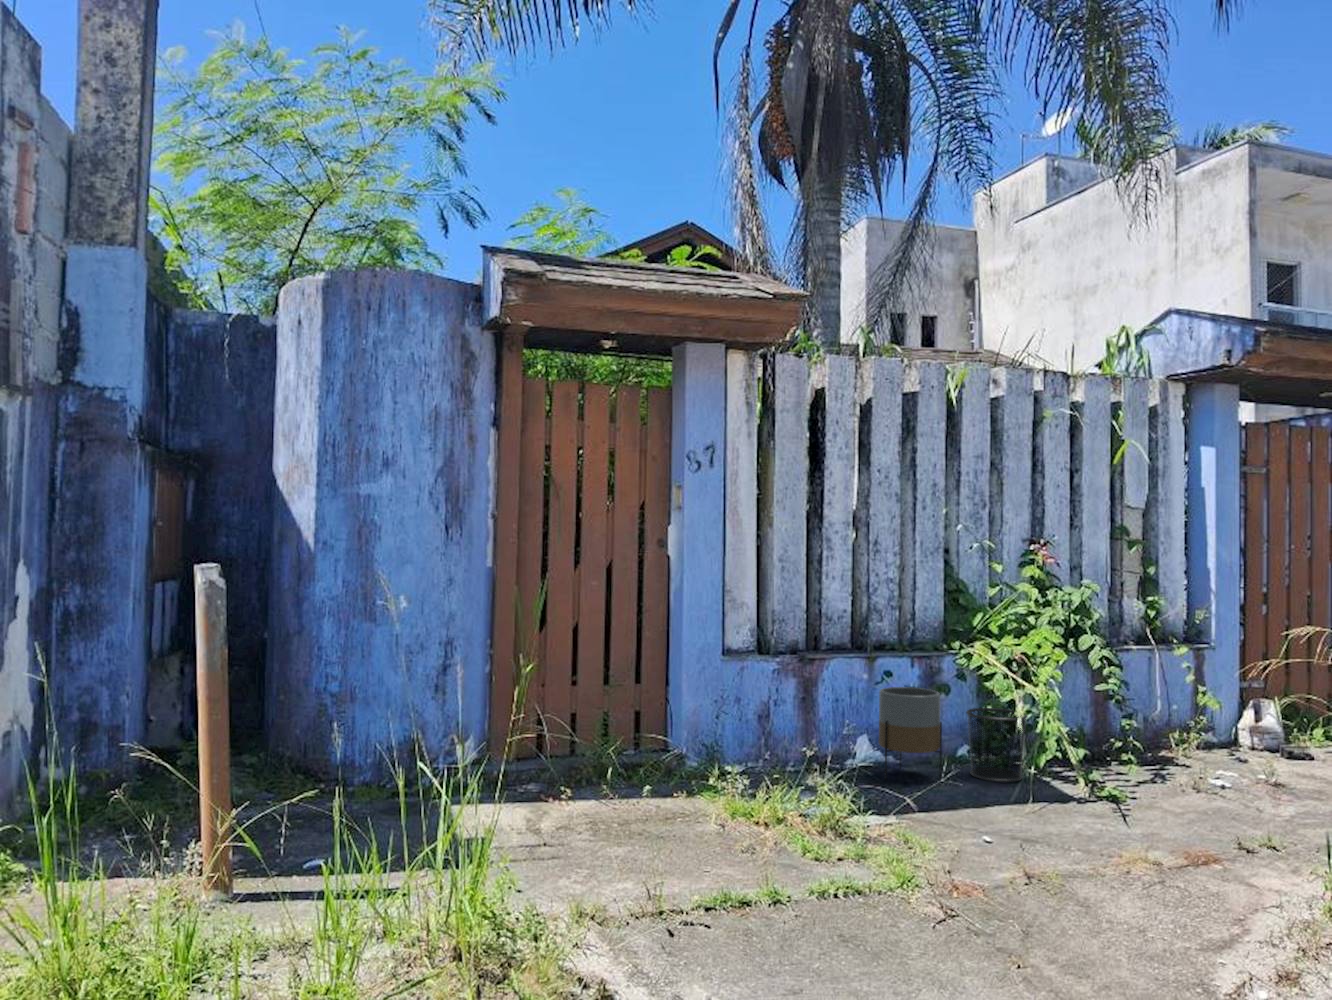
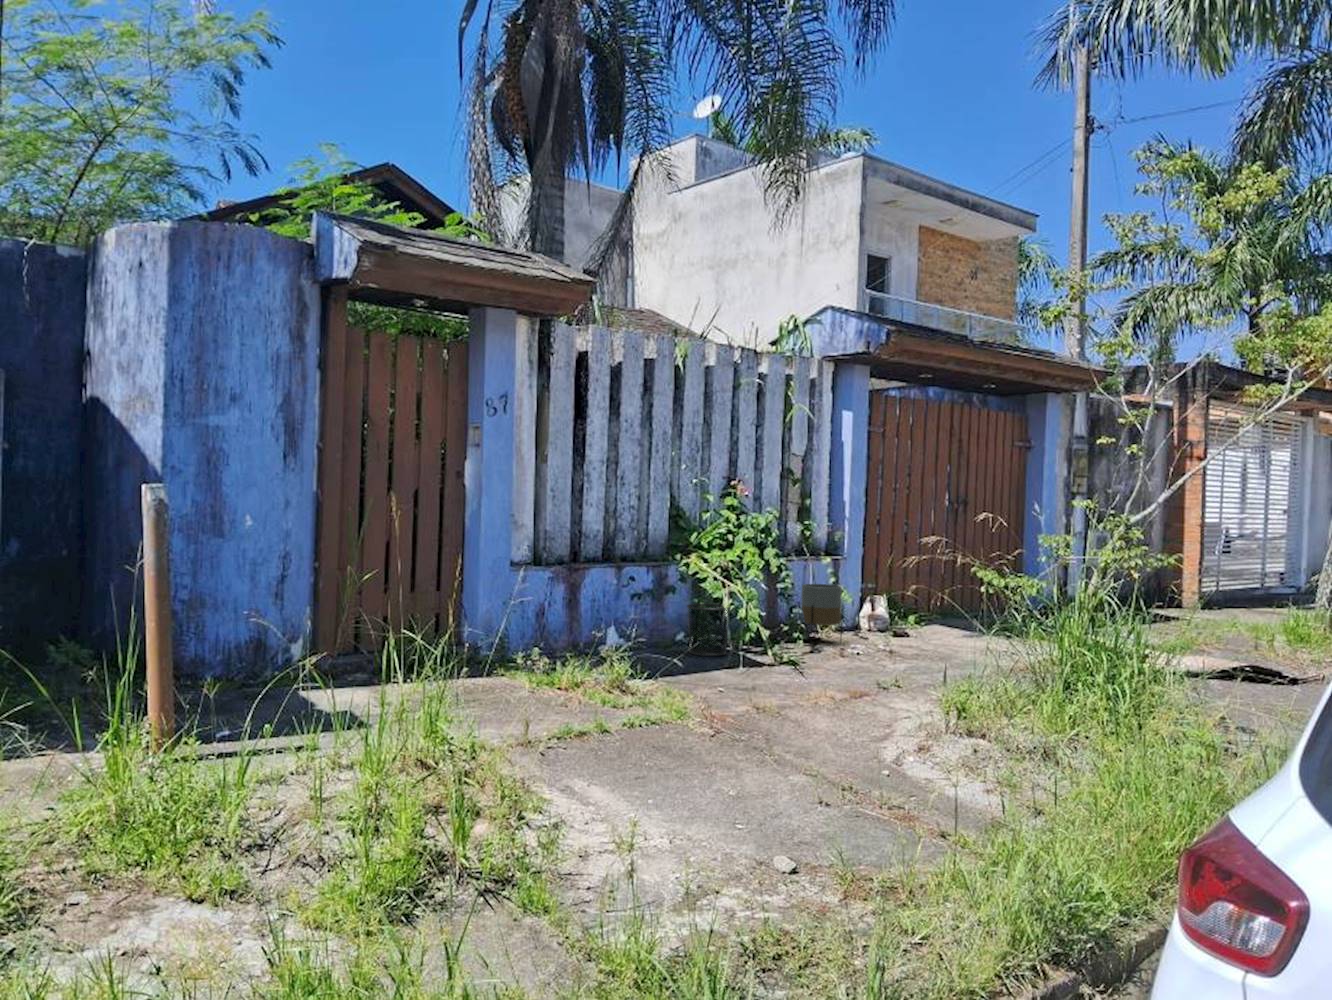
planter: present [879,687,942,780] -> present [802,584,843,643]

